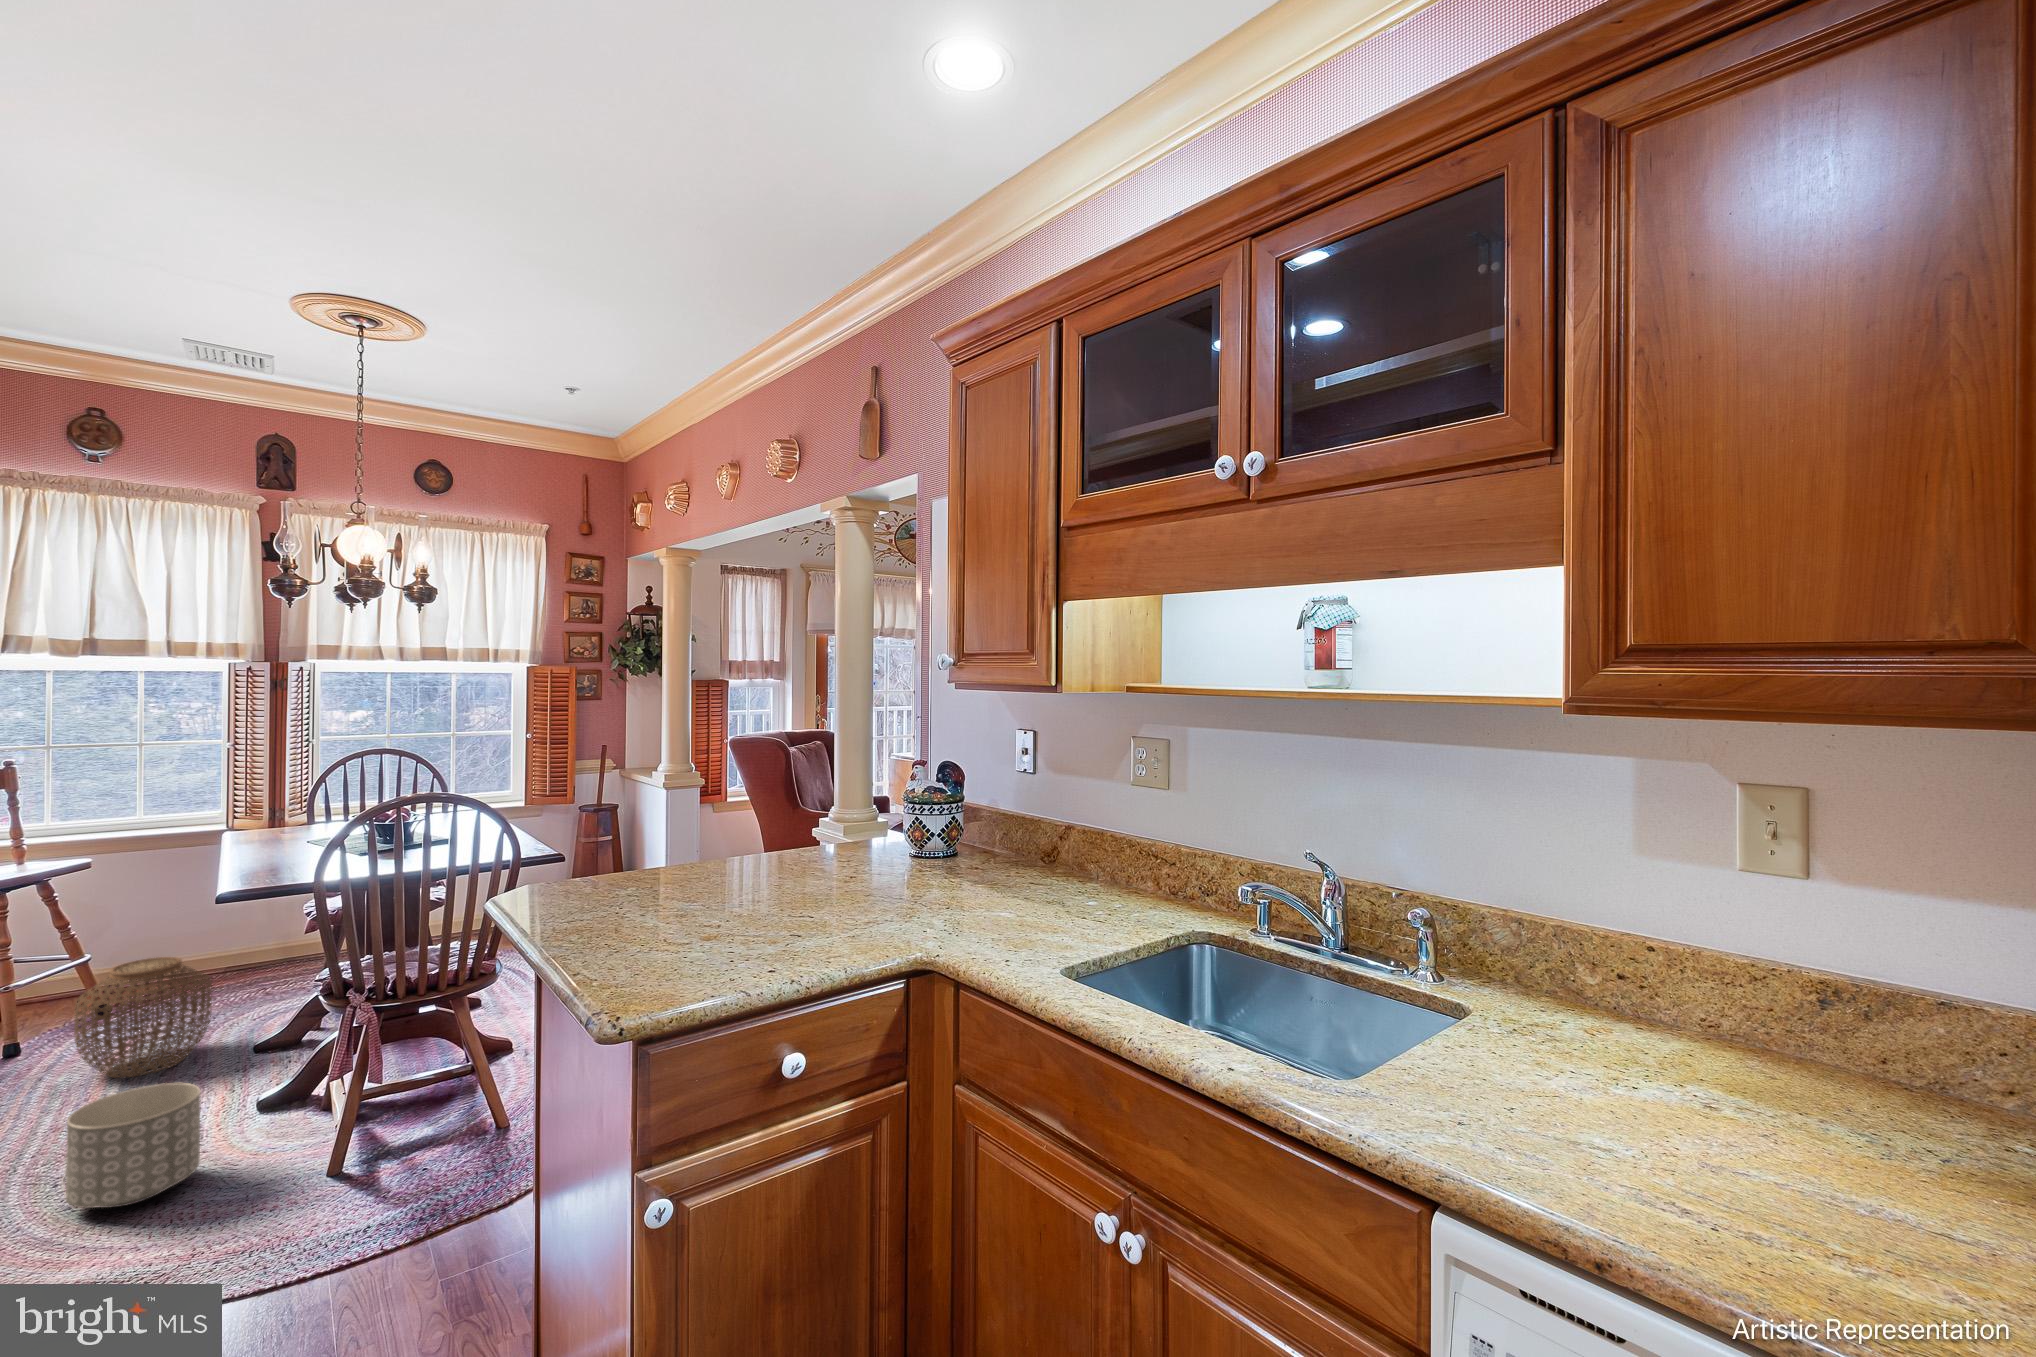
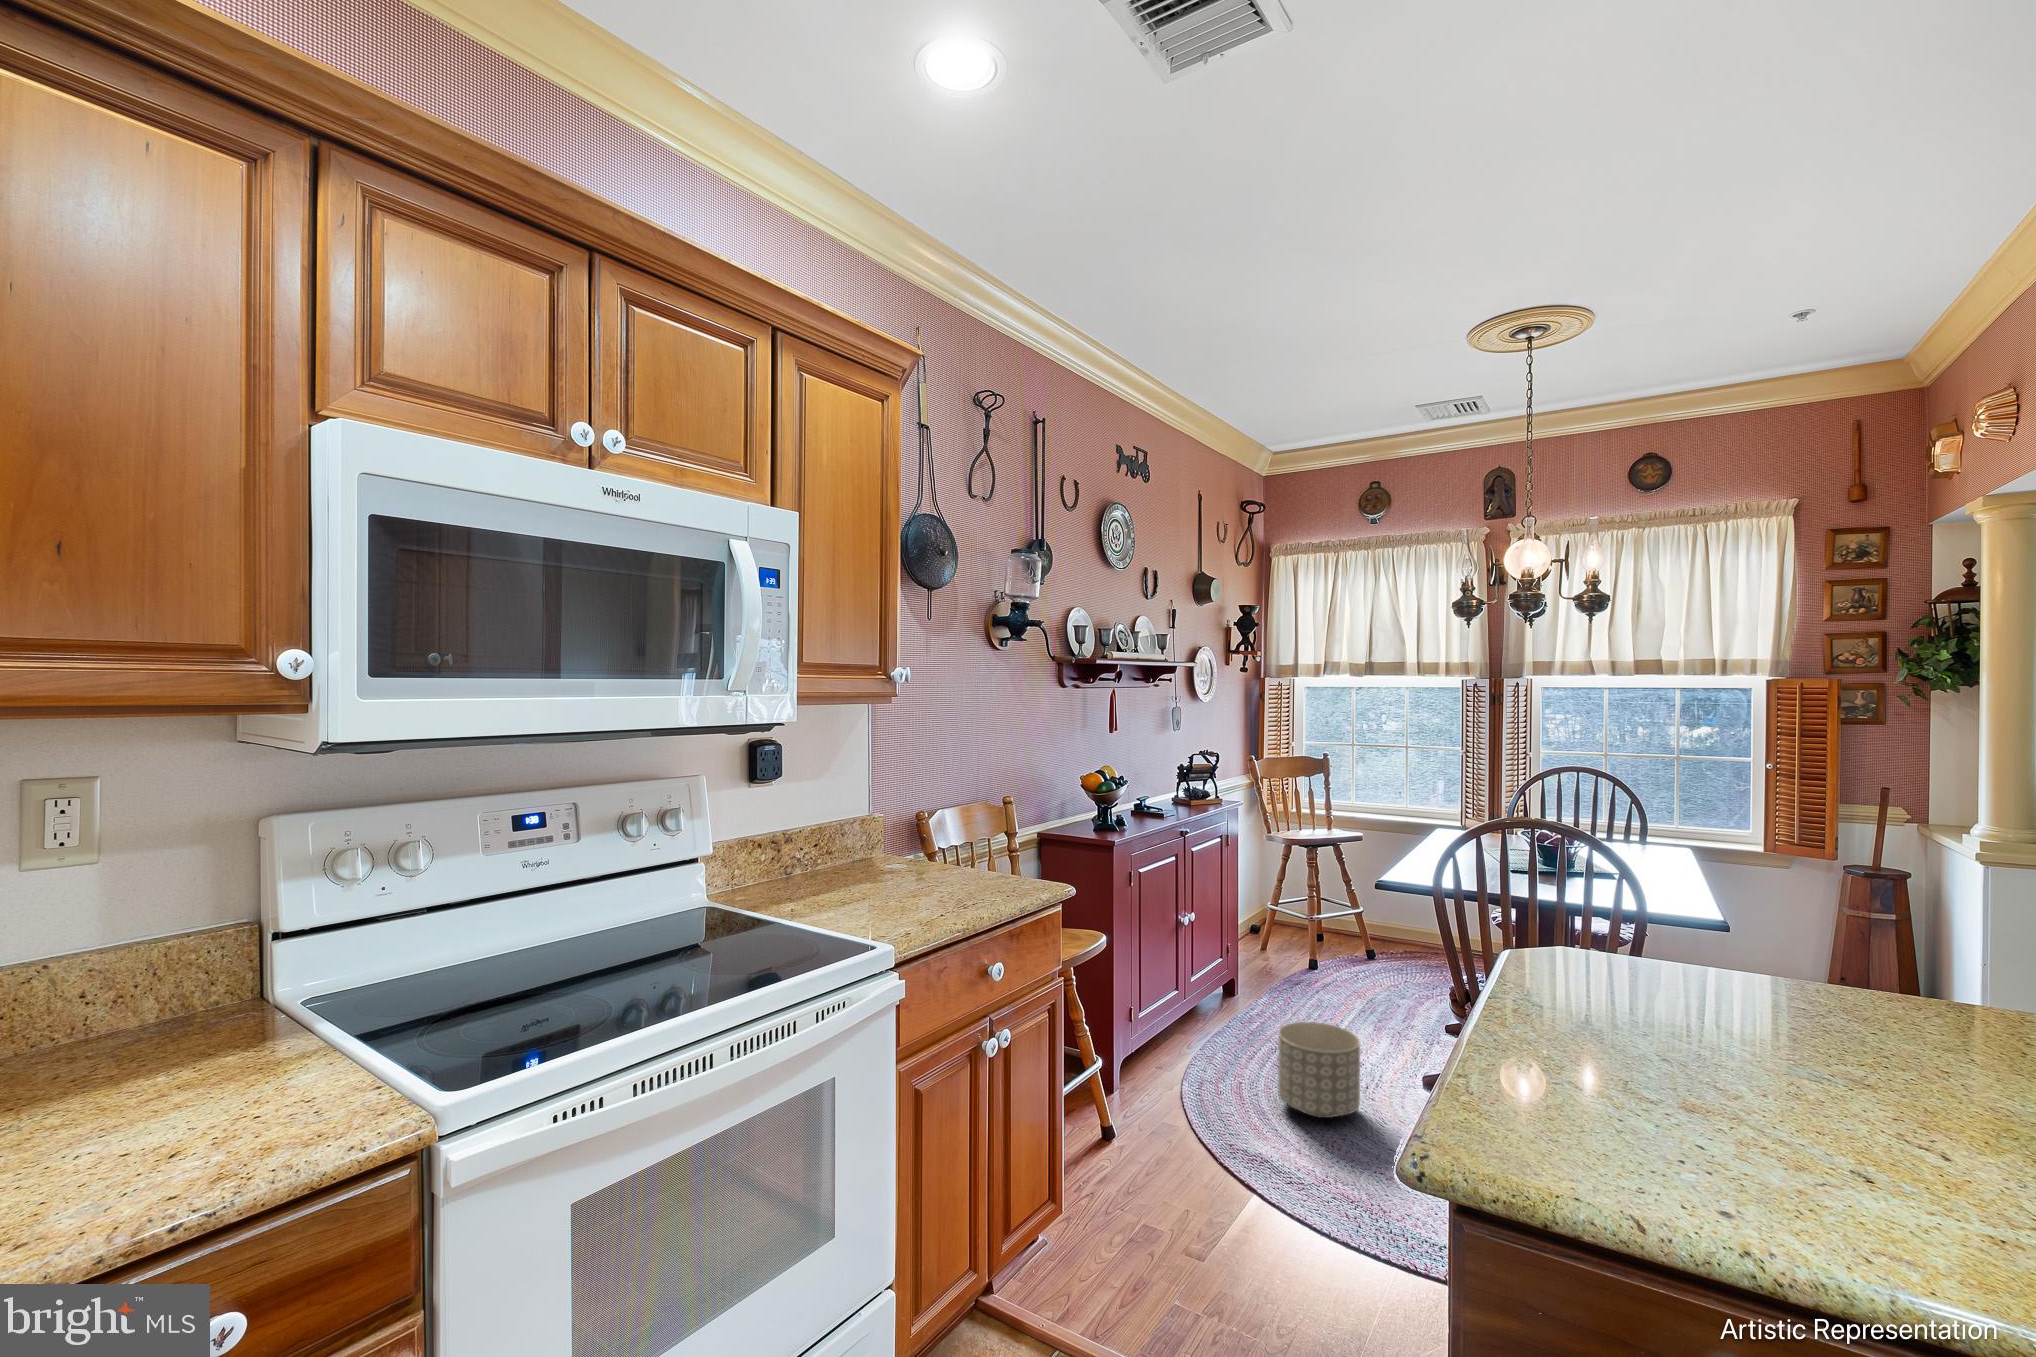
woven basket: present [74,957,212,1078] -> none [1330,922,1417,1019]

